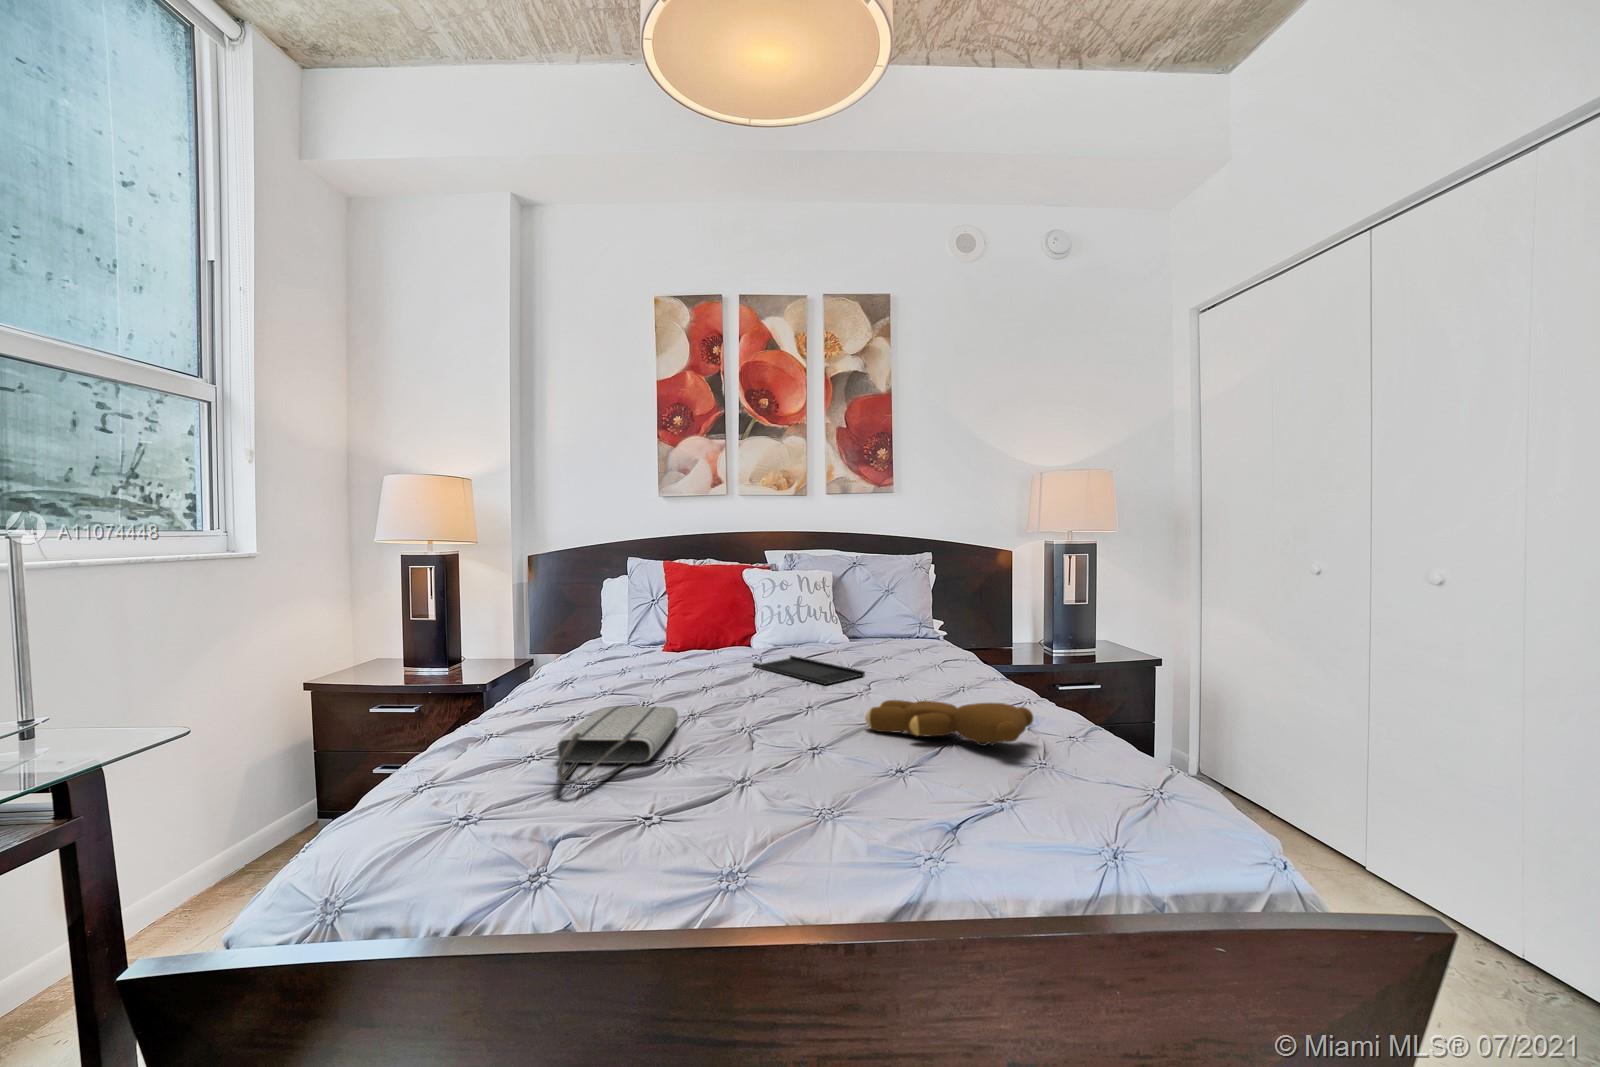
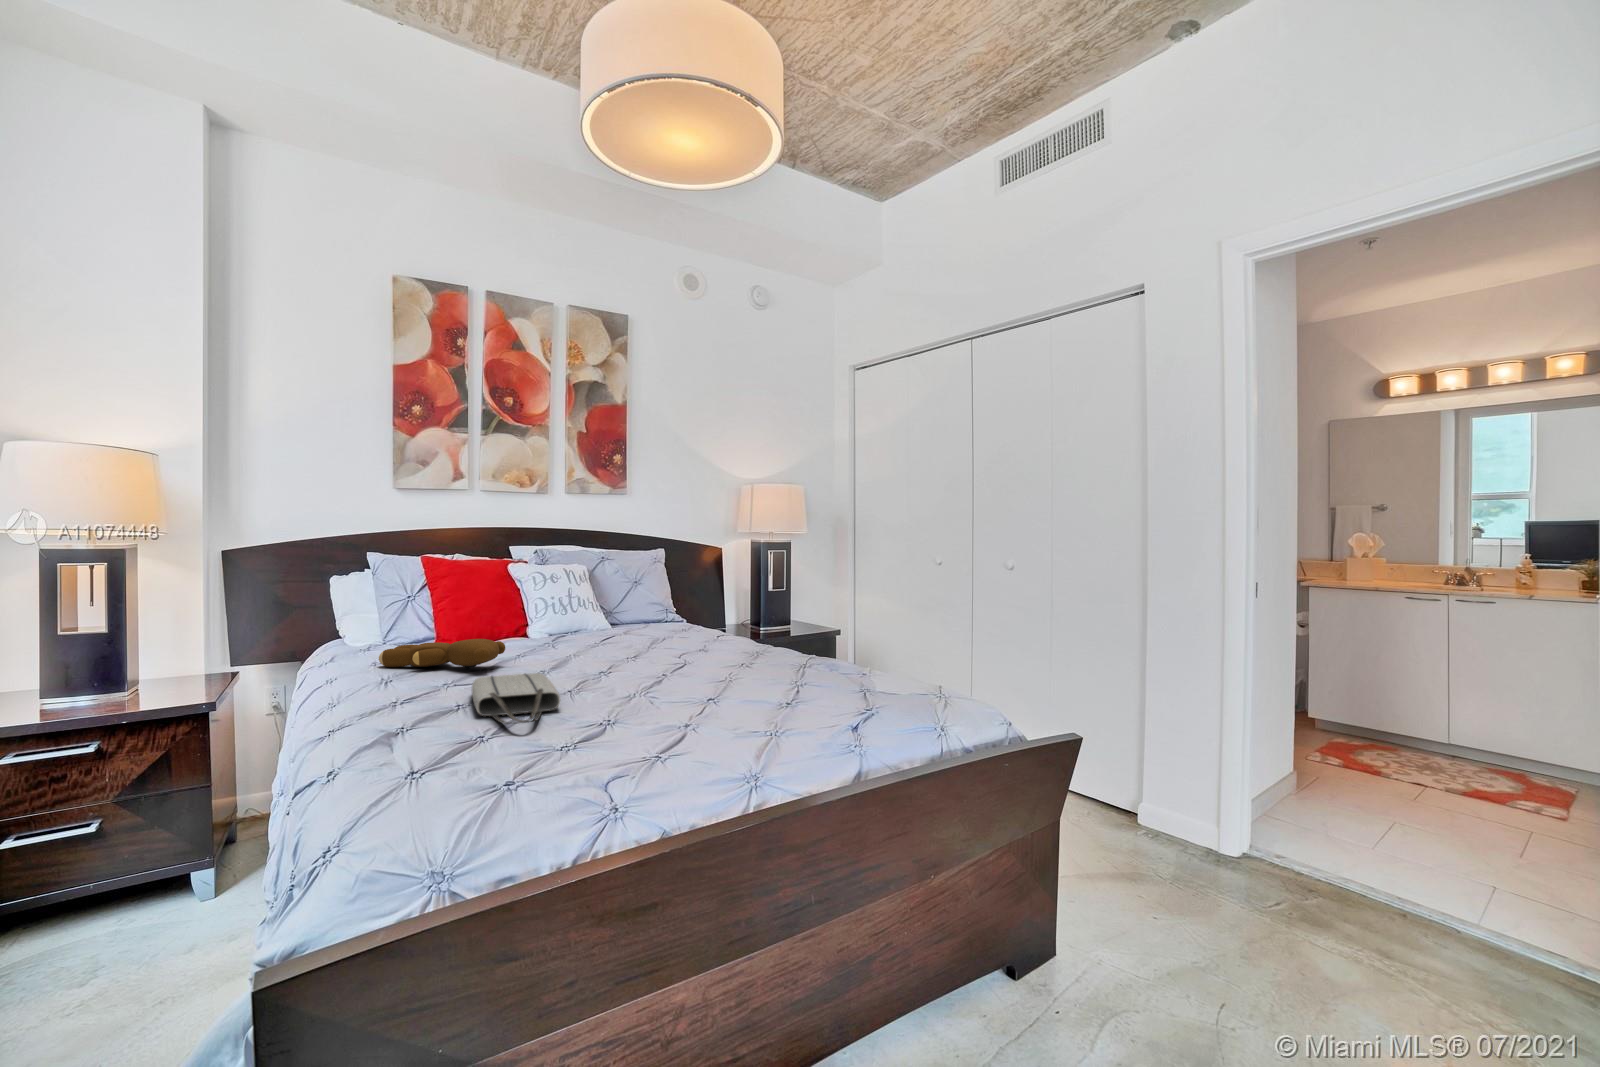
tray: present [753,655,865,685] -> none [546,638,652,656]
teddy bear: present [865,700,1033,746] -> present [379,639,505,669]

